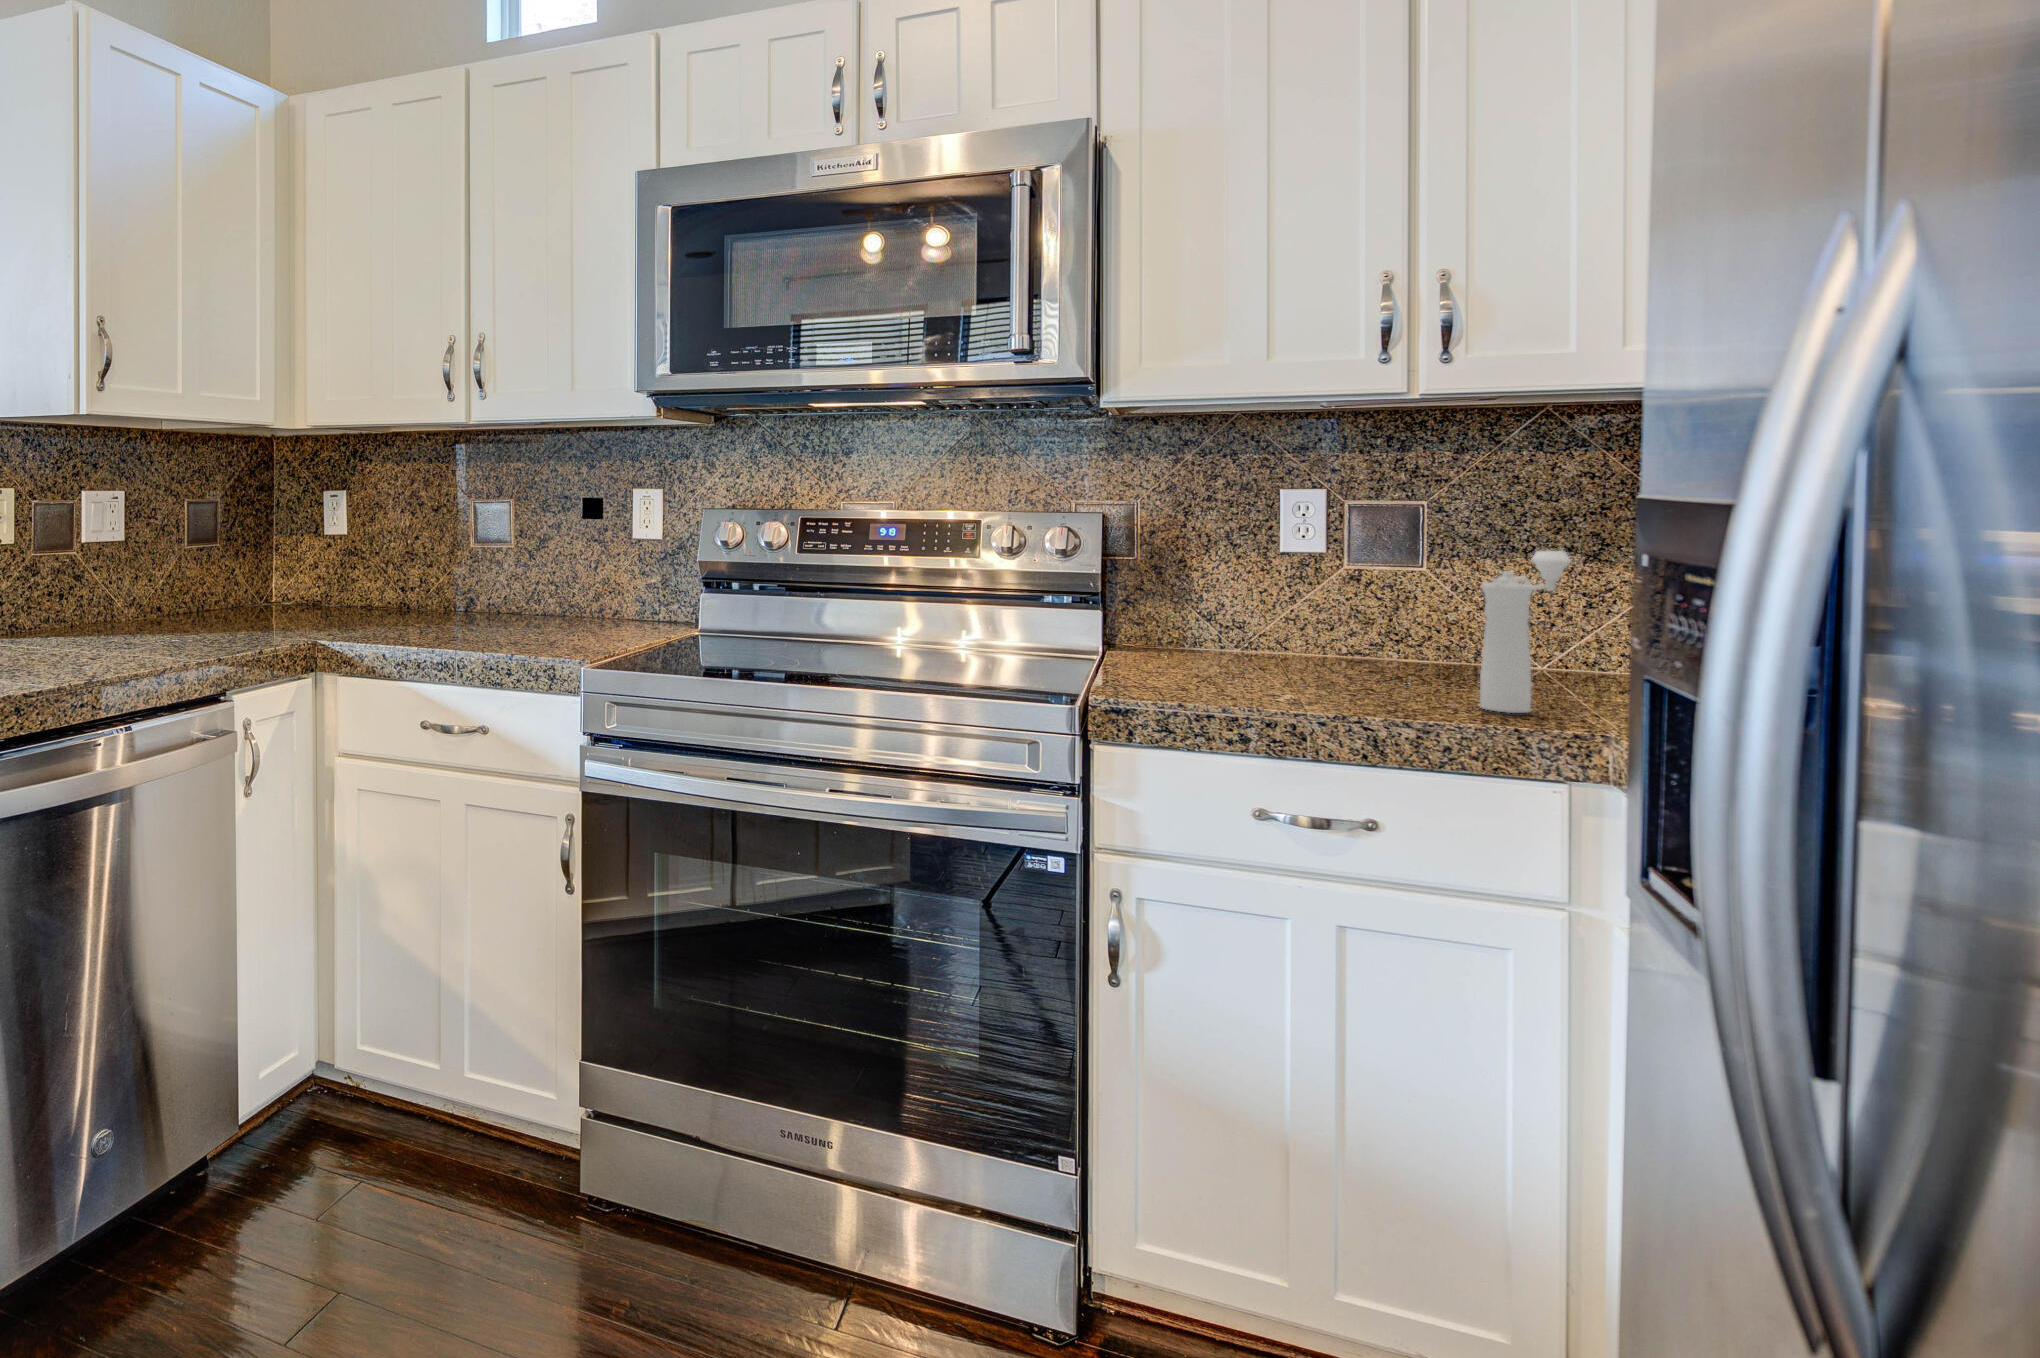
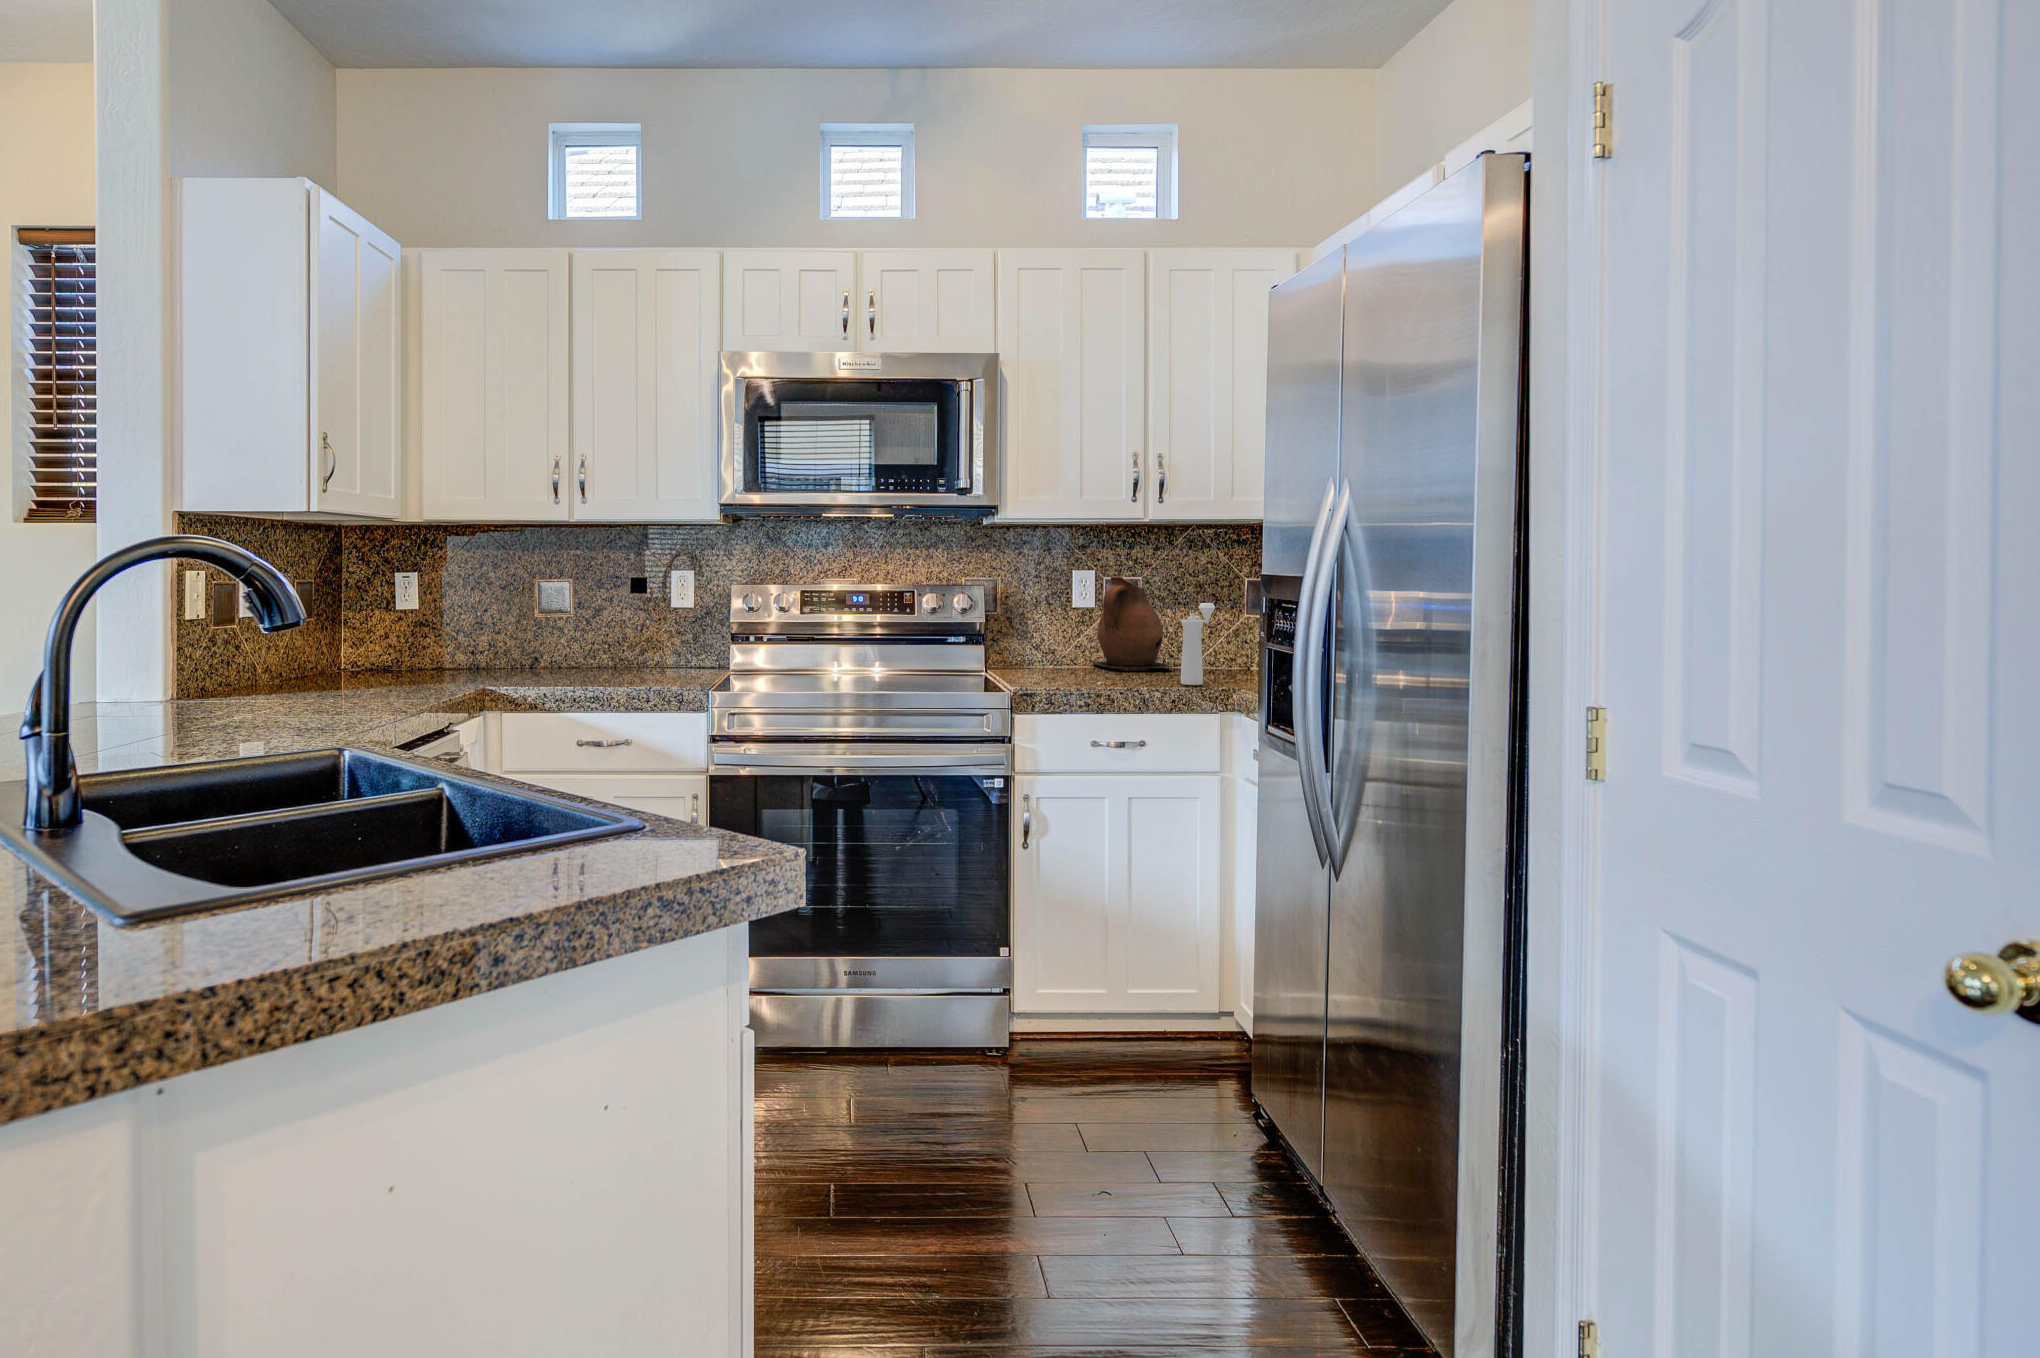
ceramic pitcher: none [1311,499,1488,675] -> present [1094,577,1173,669]

